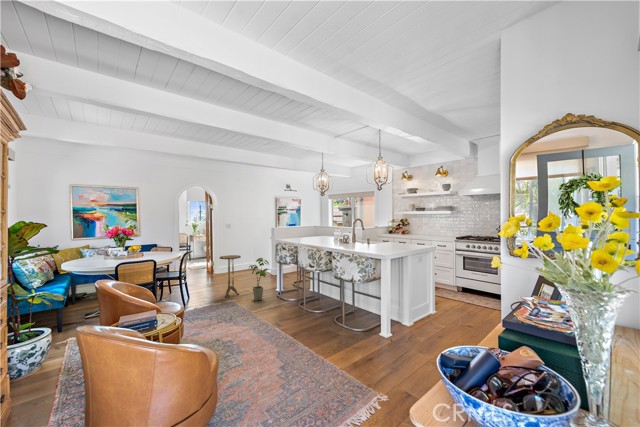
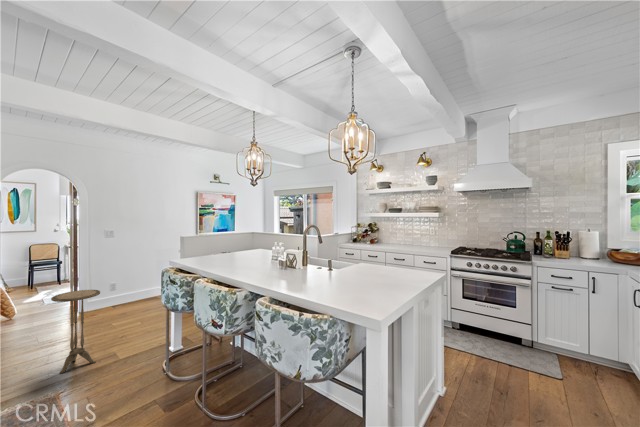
house plant: present [249,258,269,301] -> none [105,297,153,378]

